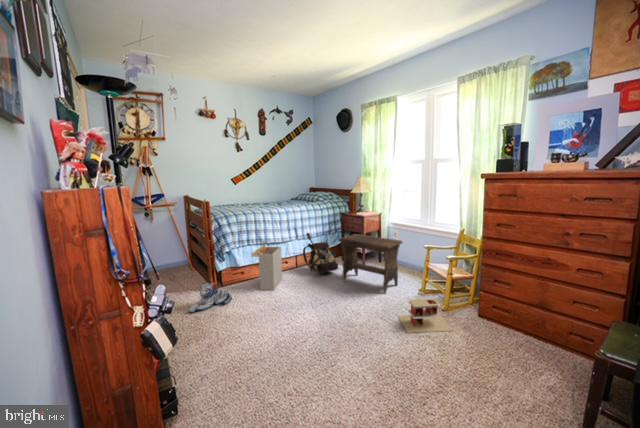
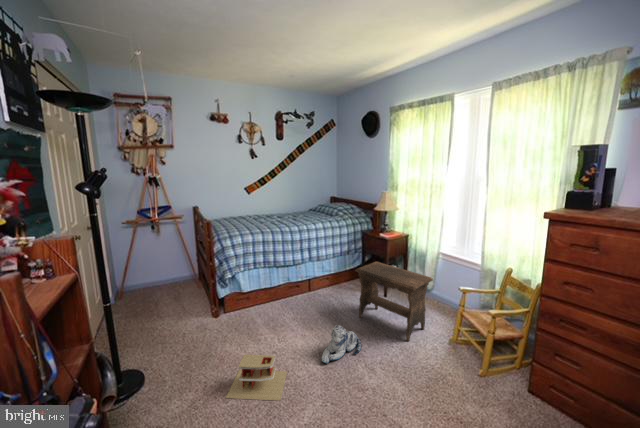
backpack: present [303,233,338,273] -> none [317,256,355,304]
storage bin: present [251,241,282,290] -> none [255,267,291,325]
plush toy: present [188,282,232,312] -> present [321,325,361,363]
toy house: present [398,299,453,333] -> present [226,355,287,400]

